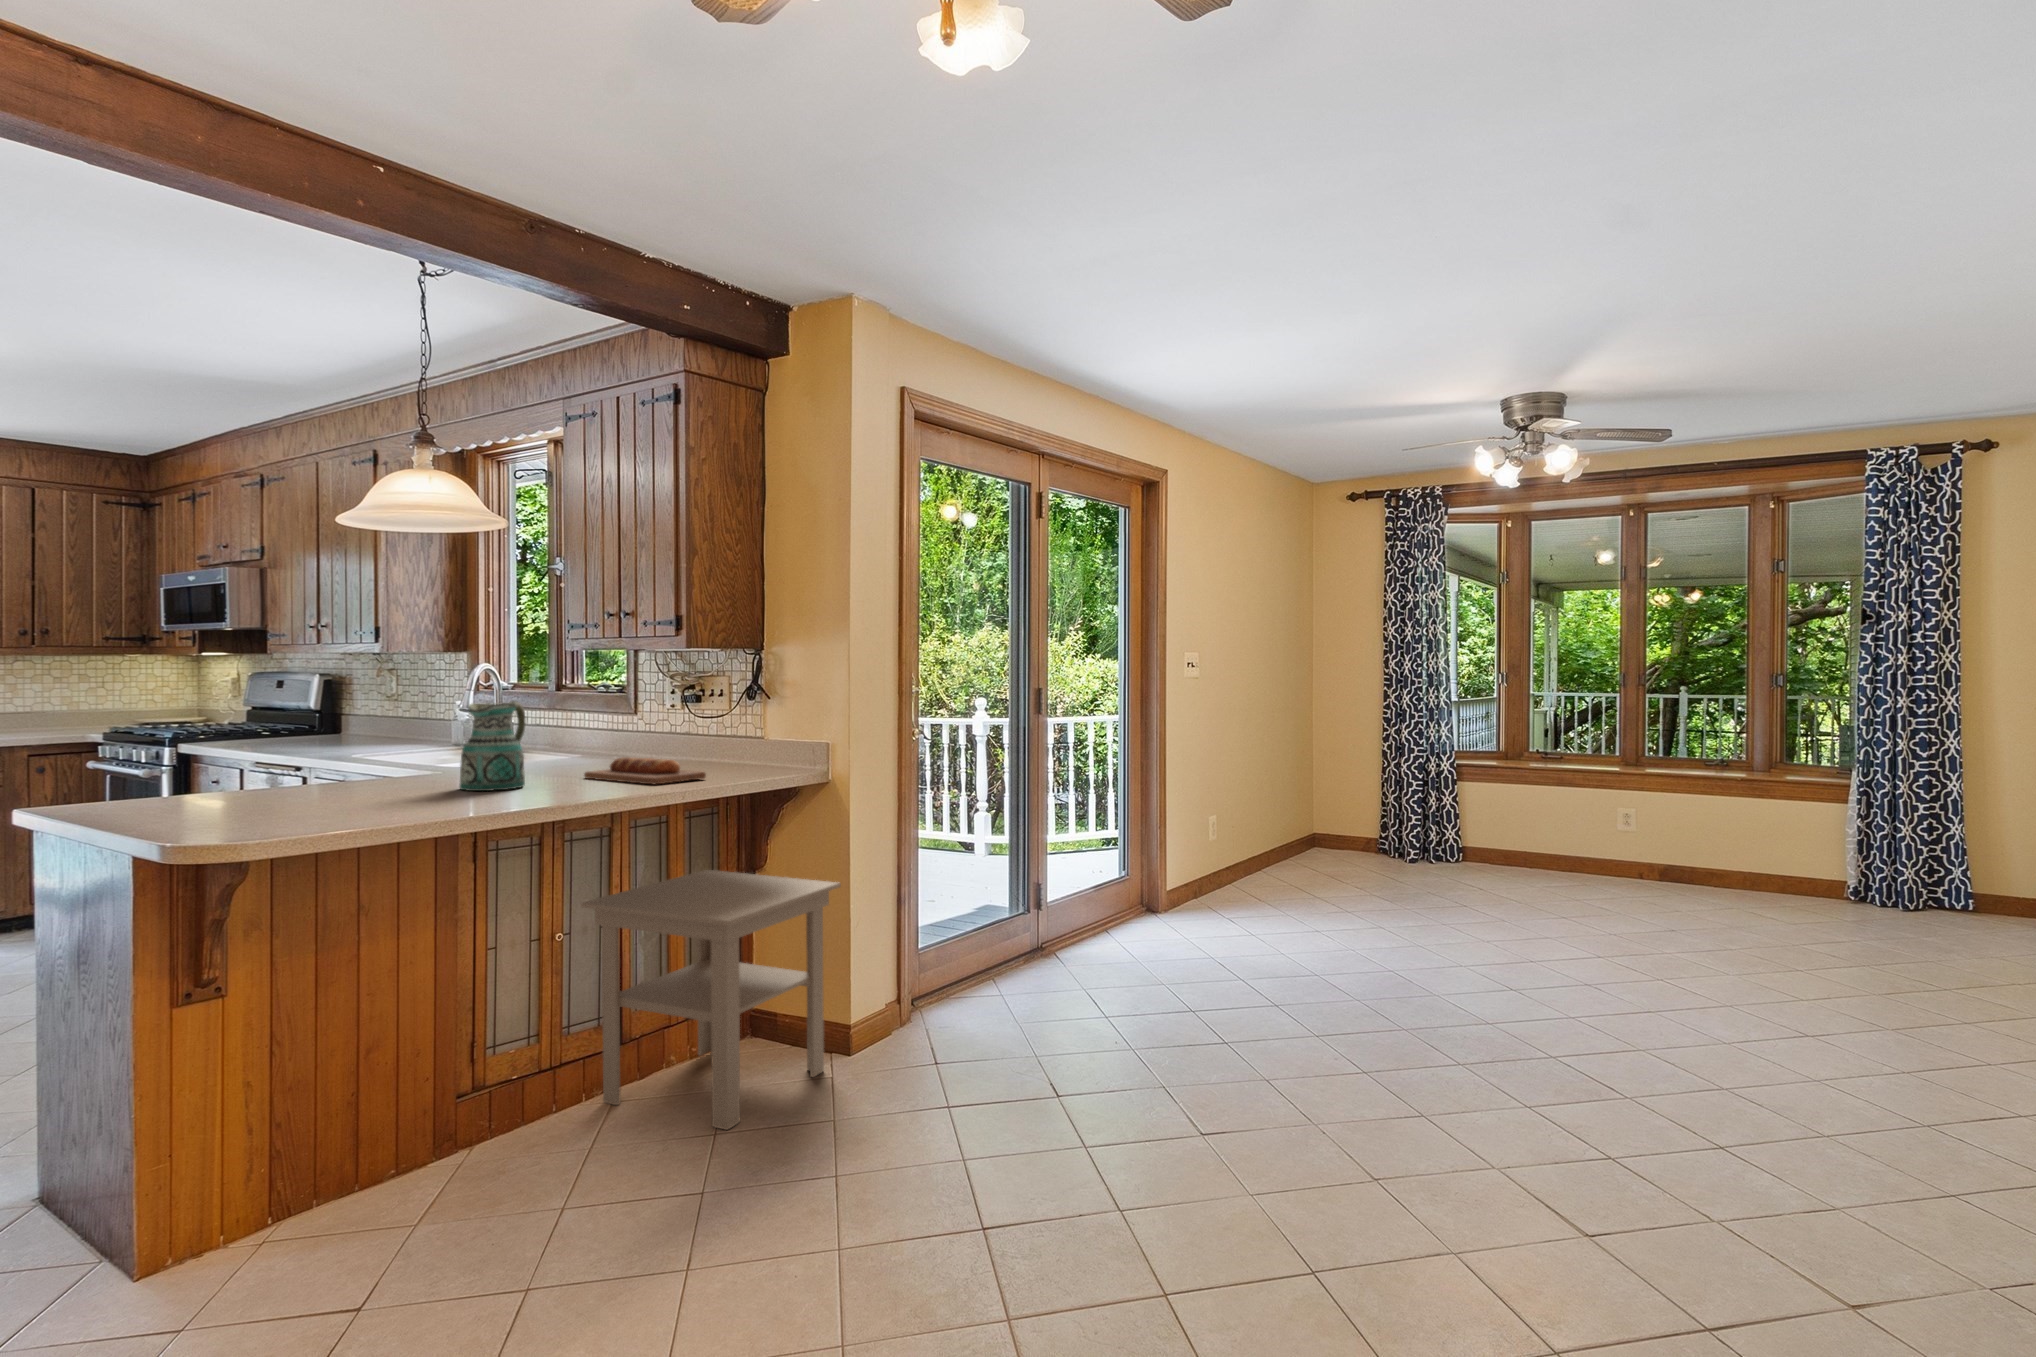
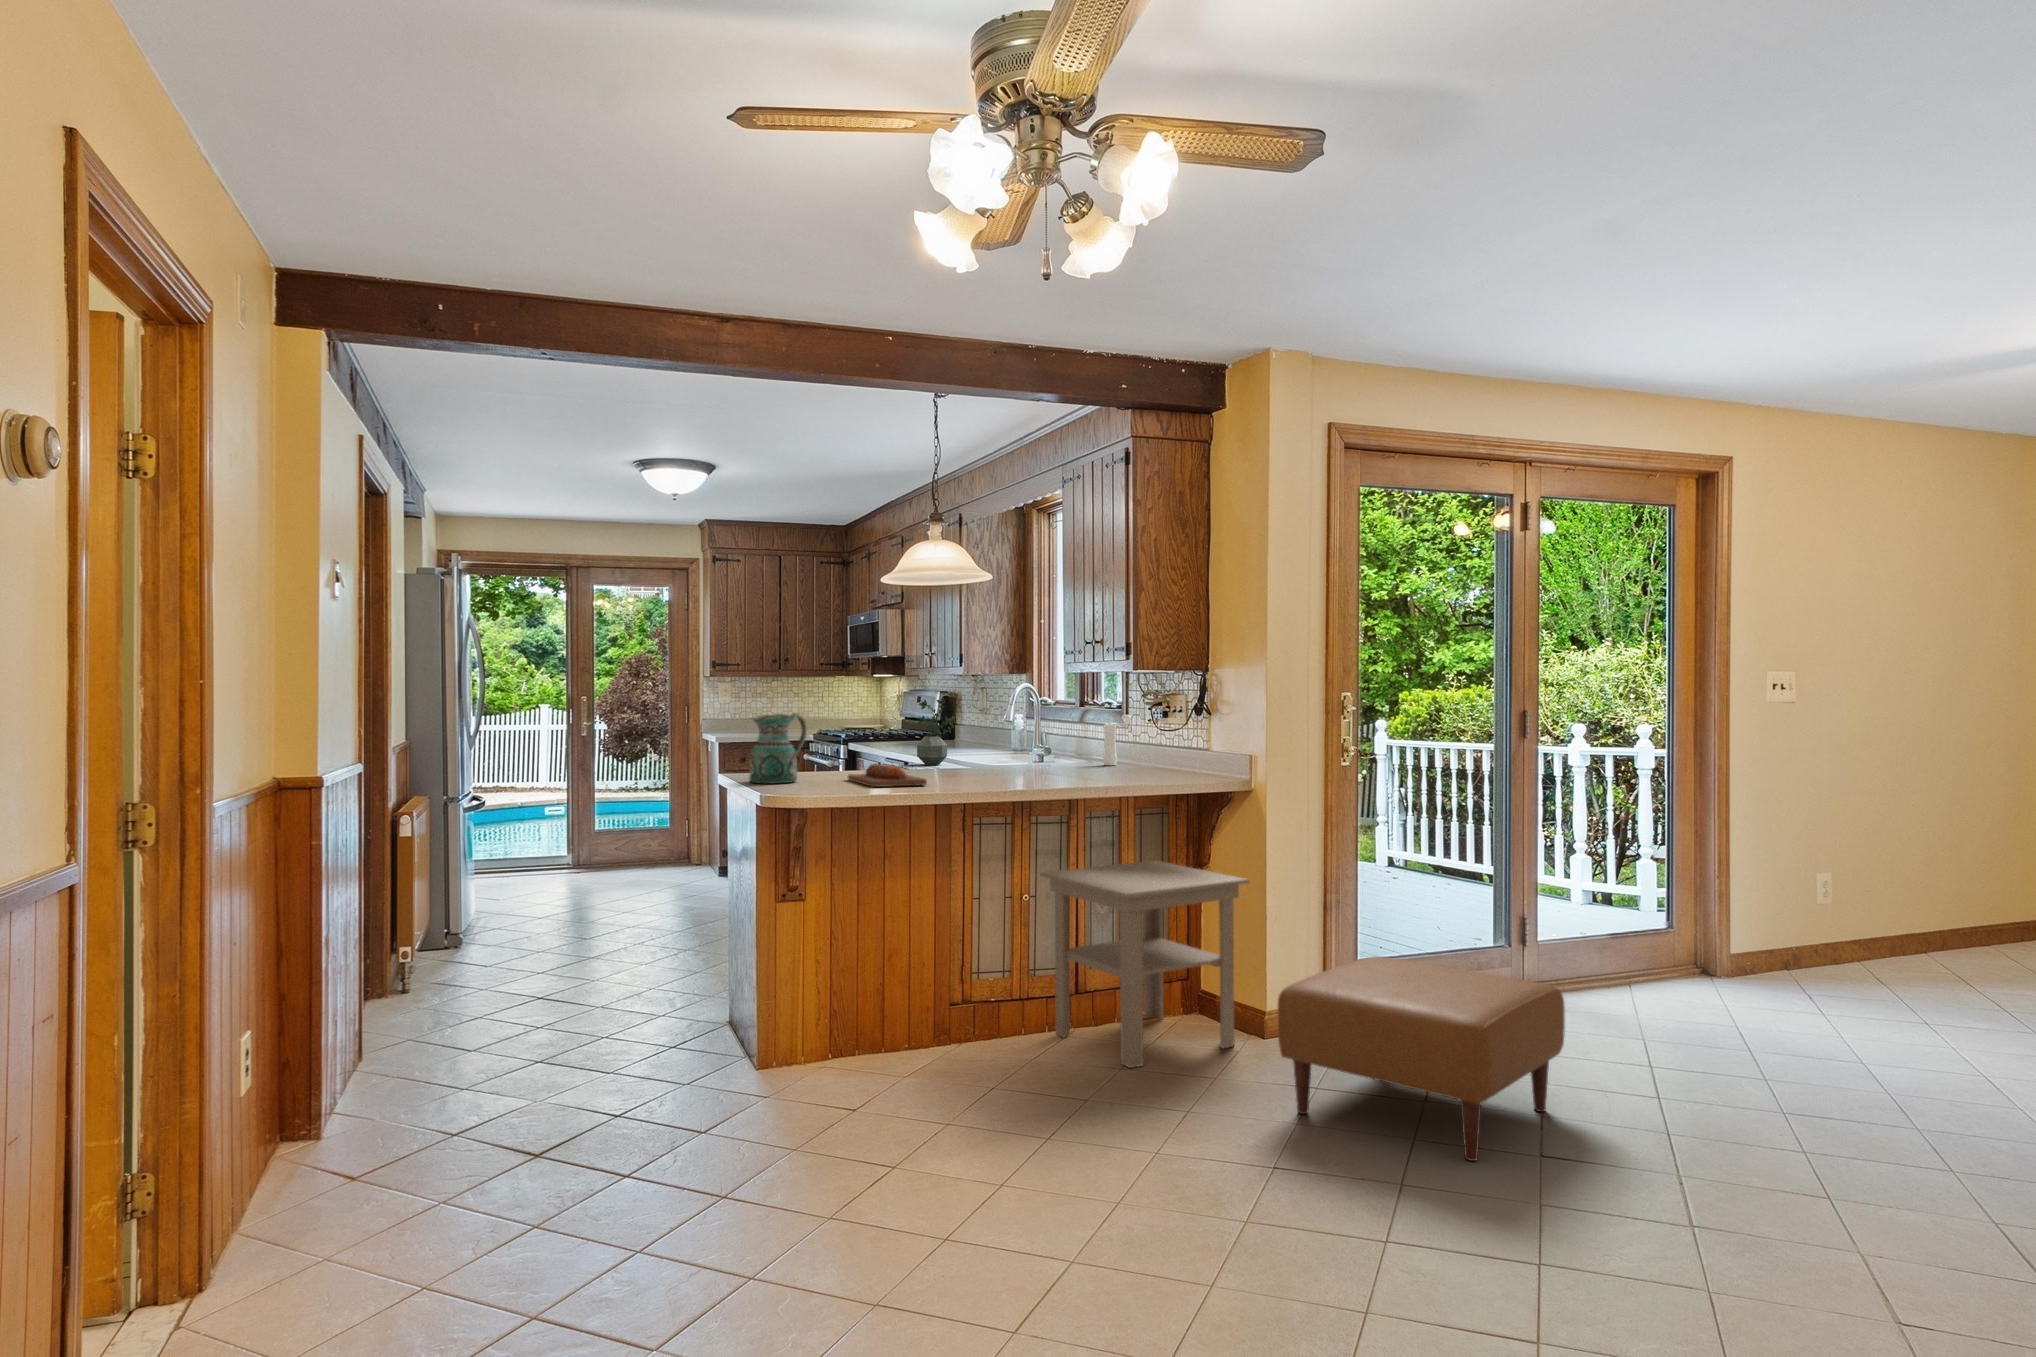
potted plant: none [354,681,412,772] -> present [917,697,955,765]
ceramic pitcher: present [459,701,526,791] -> present [749,713,807,784]
pepper mill: none [613,701,644,760] -> present [1103,715,1131,765]
bread loaf: present [584,757,706,784] -> present [848,764,927,787]
ottoman: none [928,950,1171,1157] -> present [1278,956,1565,1161]

